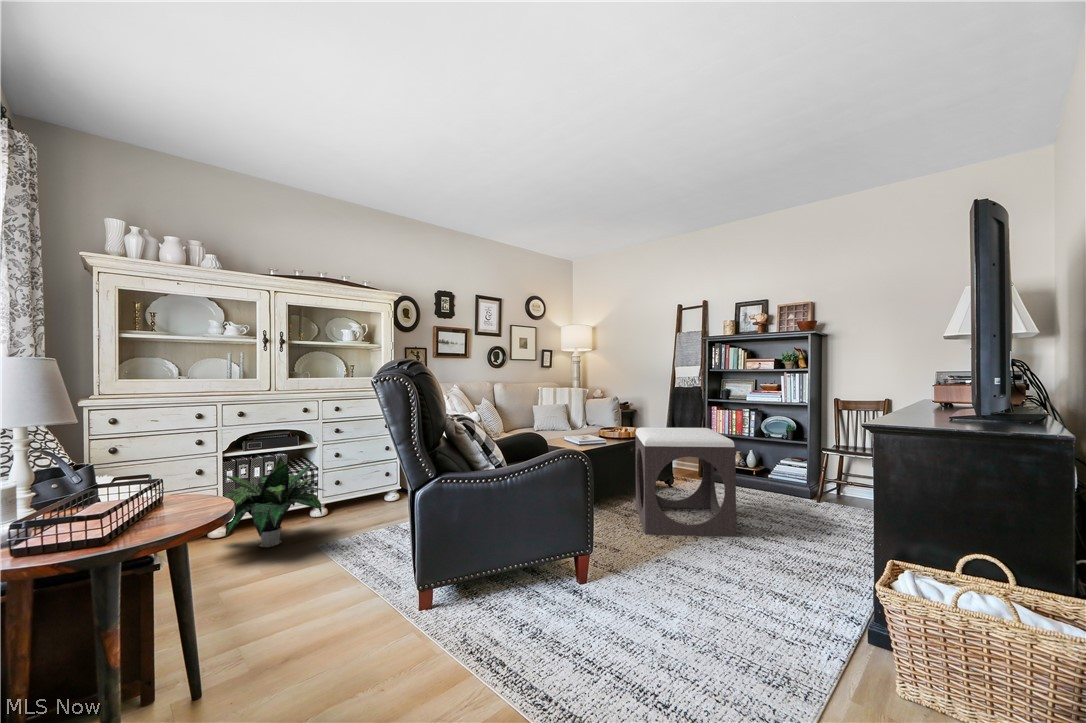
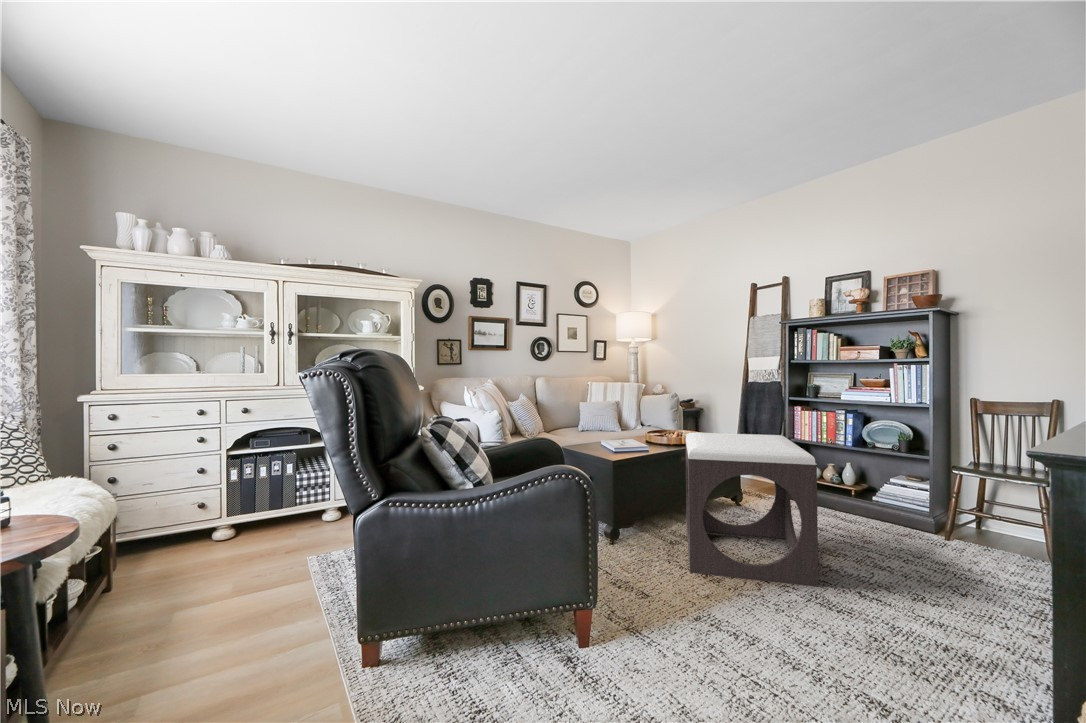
potted plant: present [223,457,323,547] -> none [197,456,331,555]

